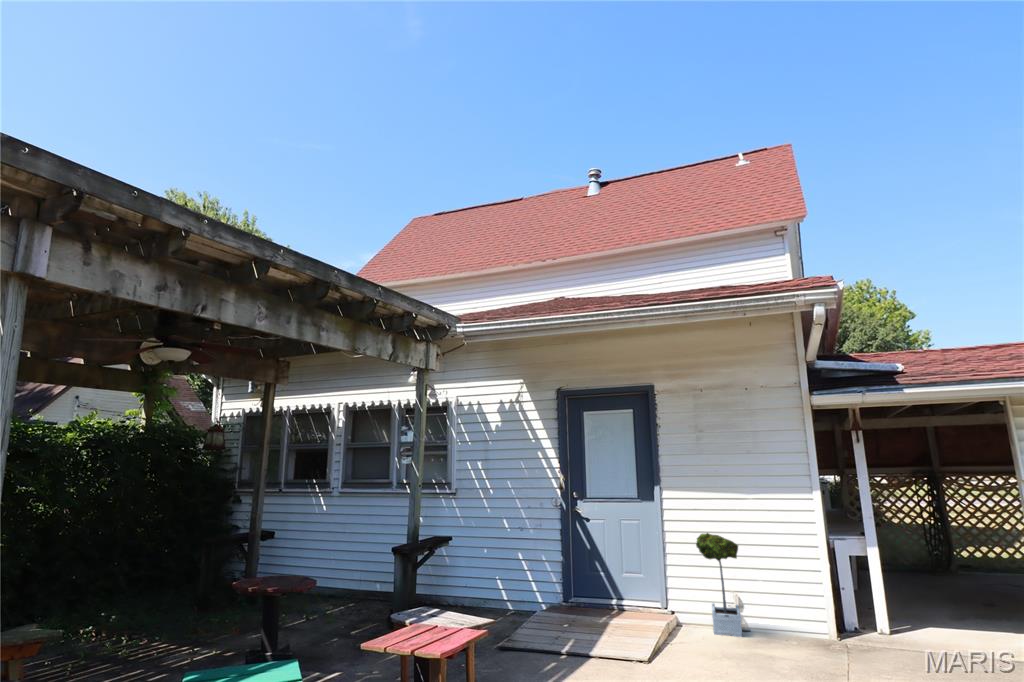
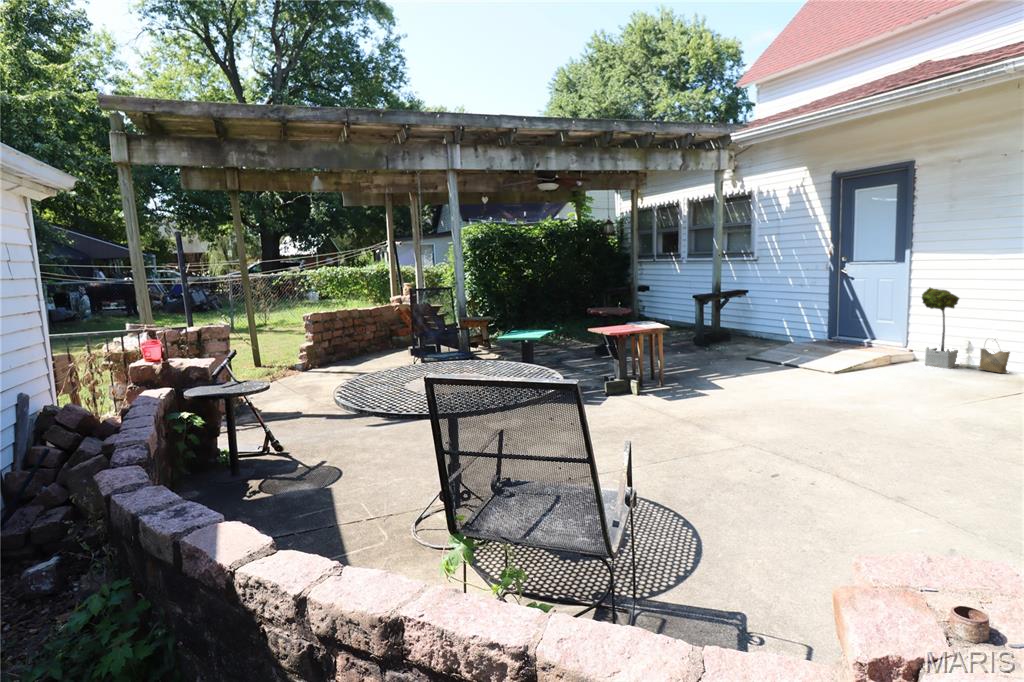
woven basket: none [765,591,797,637] -> present [979,349,1010,373]

